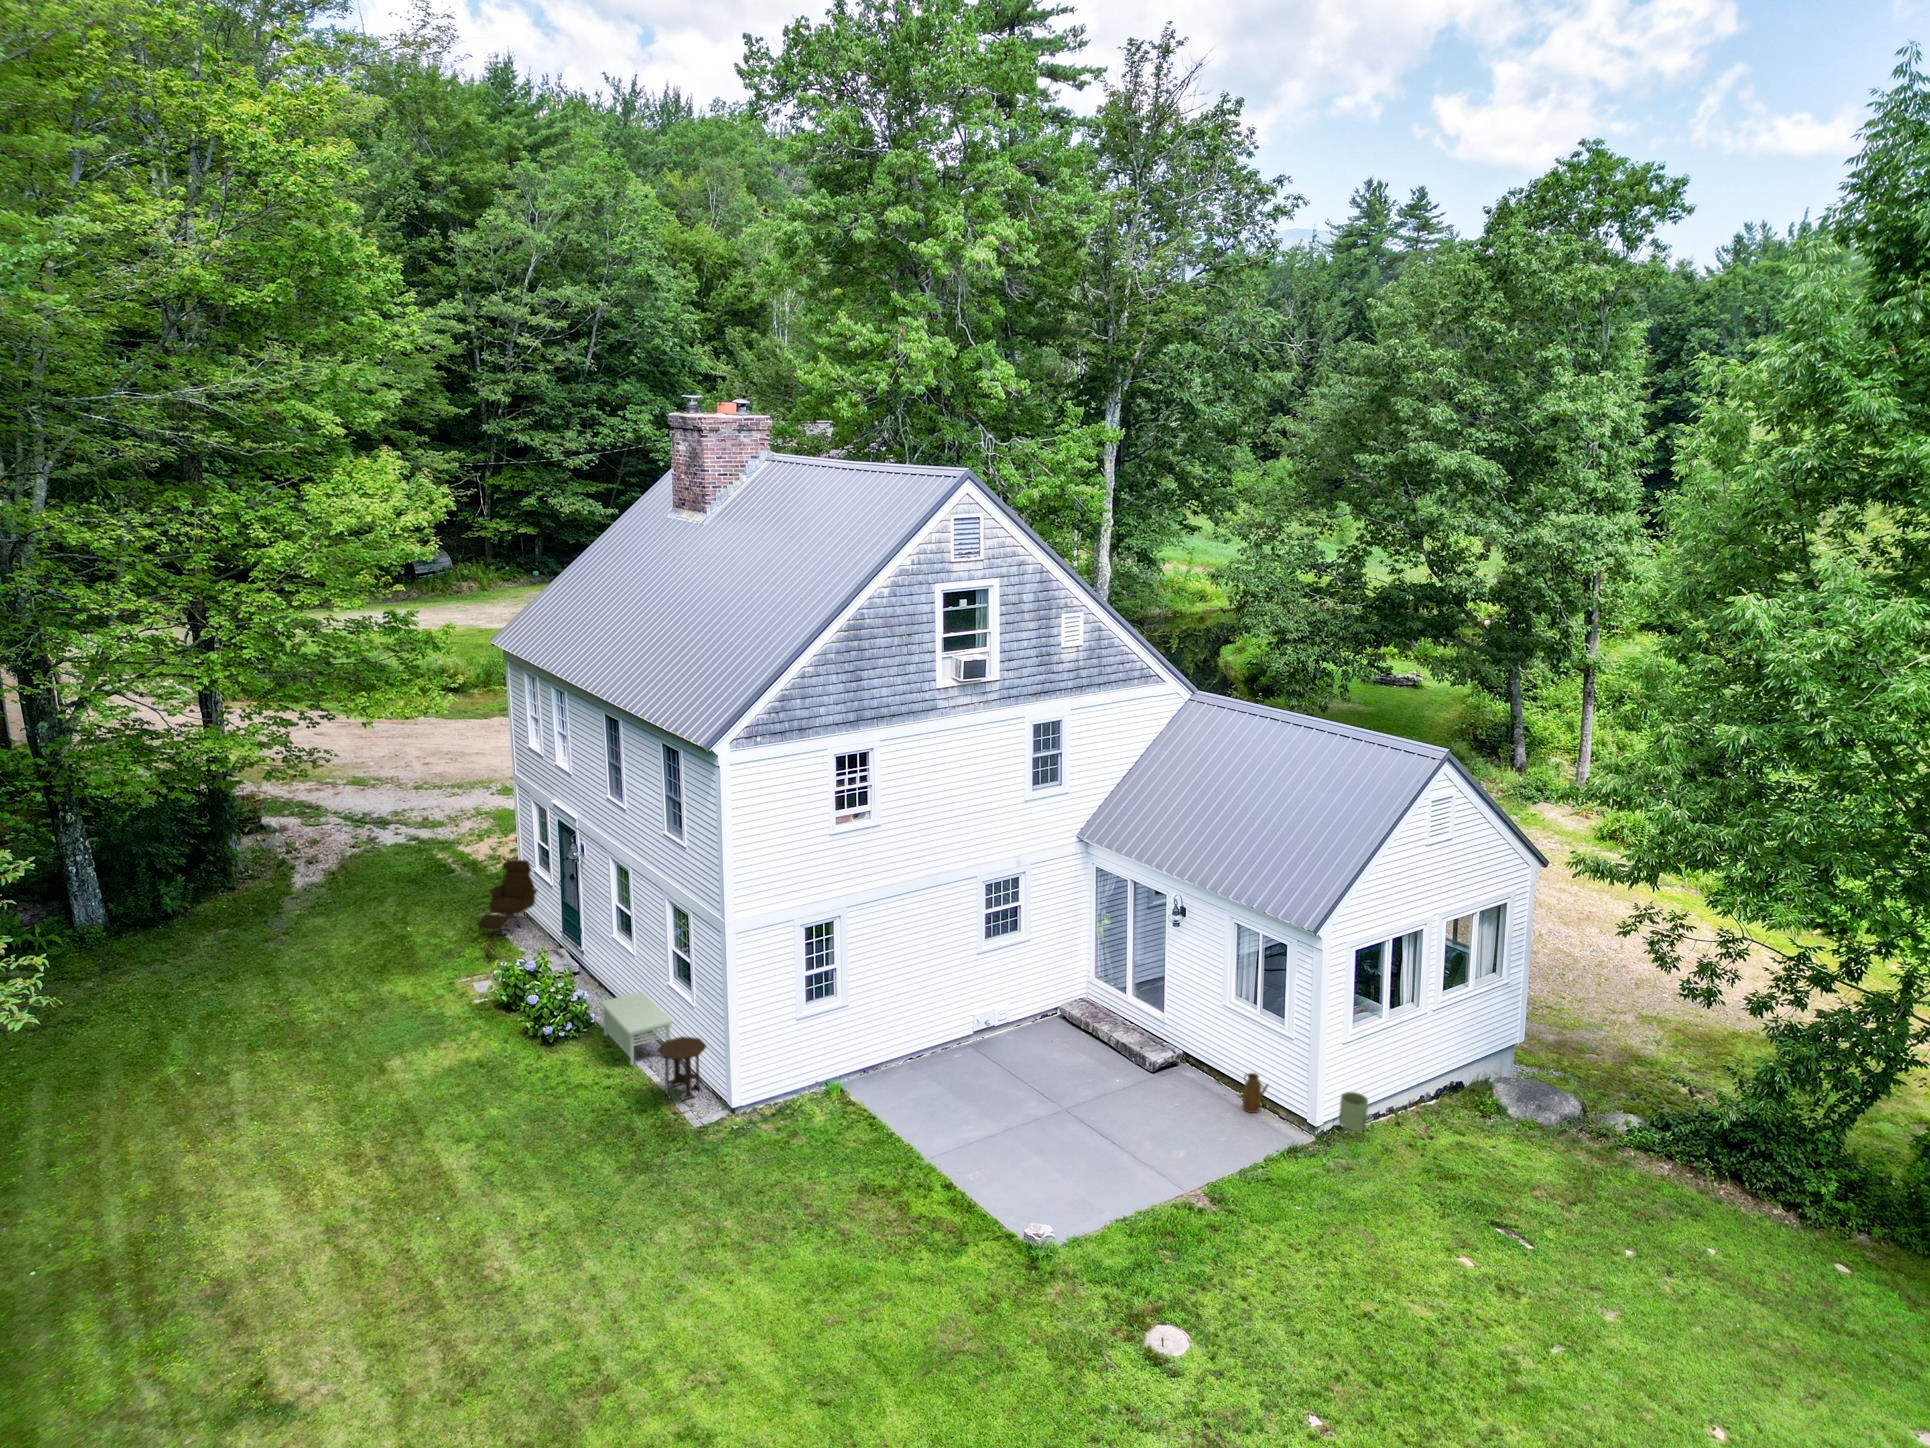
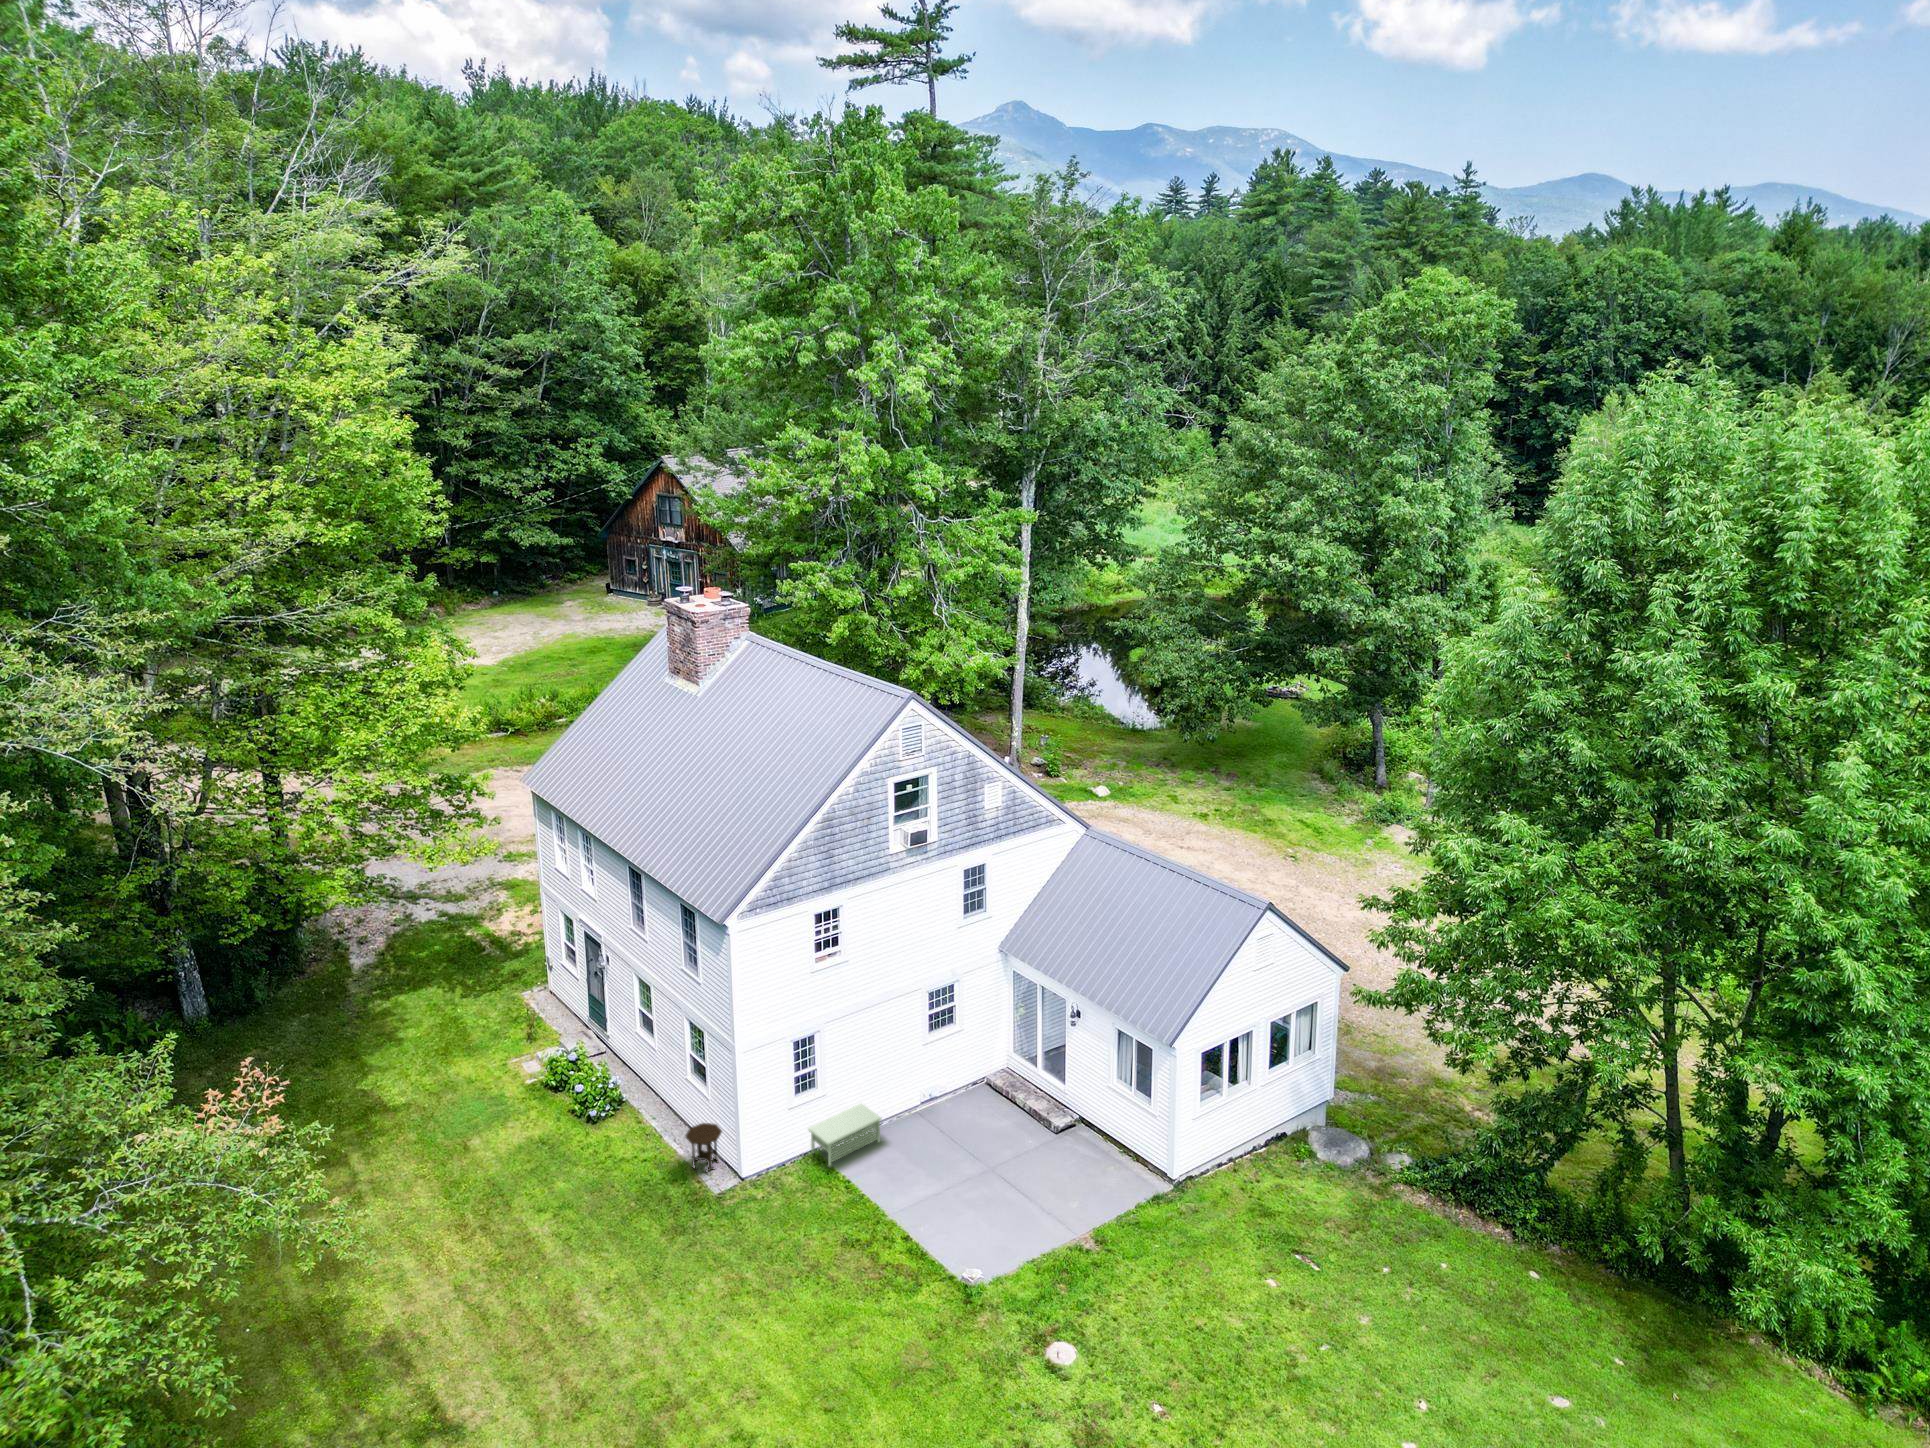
lounge chair: present [478,860,537,933] -> none [517,951,564,1021]
storage bench: present [600,992,673,1065] -> present [808,1104,881,1167]
watering can: present [1242,1073,1268,1113] -> none [1123,1137,1141,1166]
planter: present [1339,1092,1368,1130] -> none [1190,1152,1212,1188]

